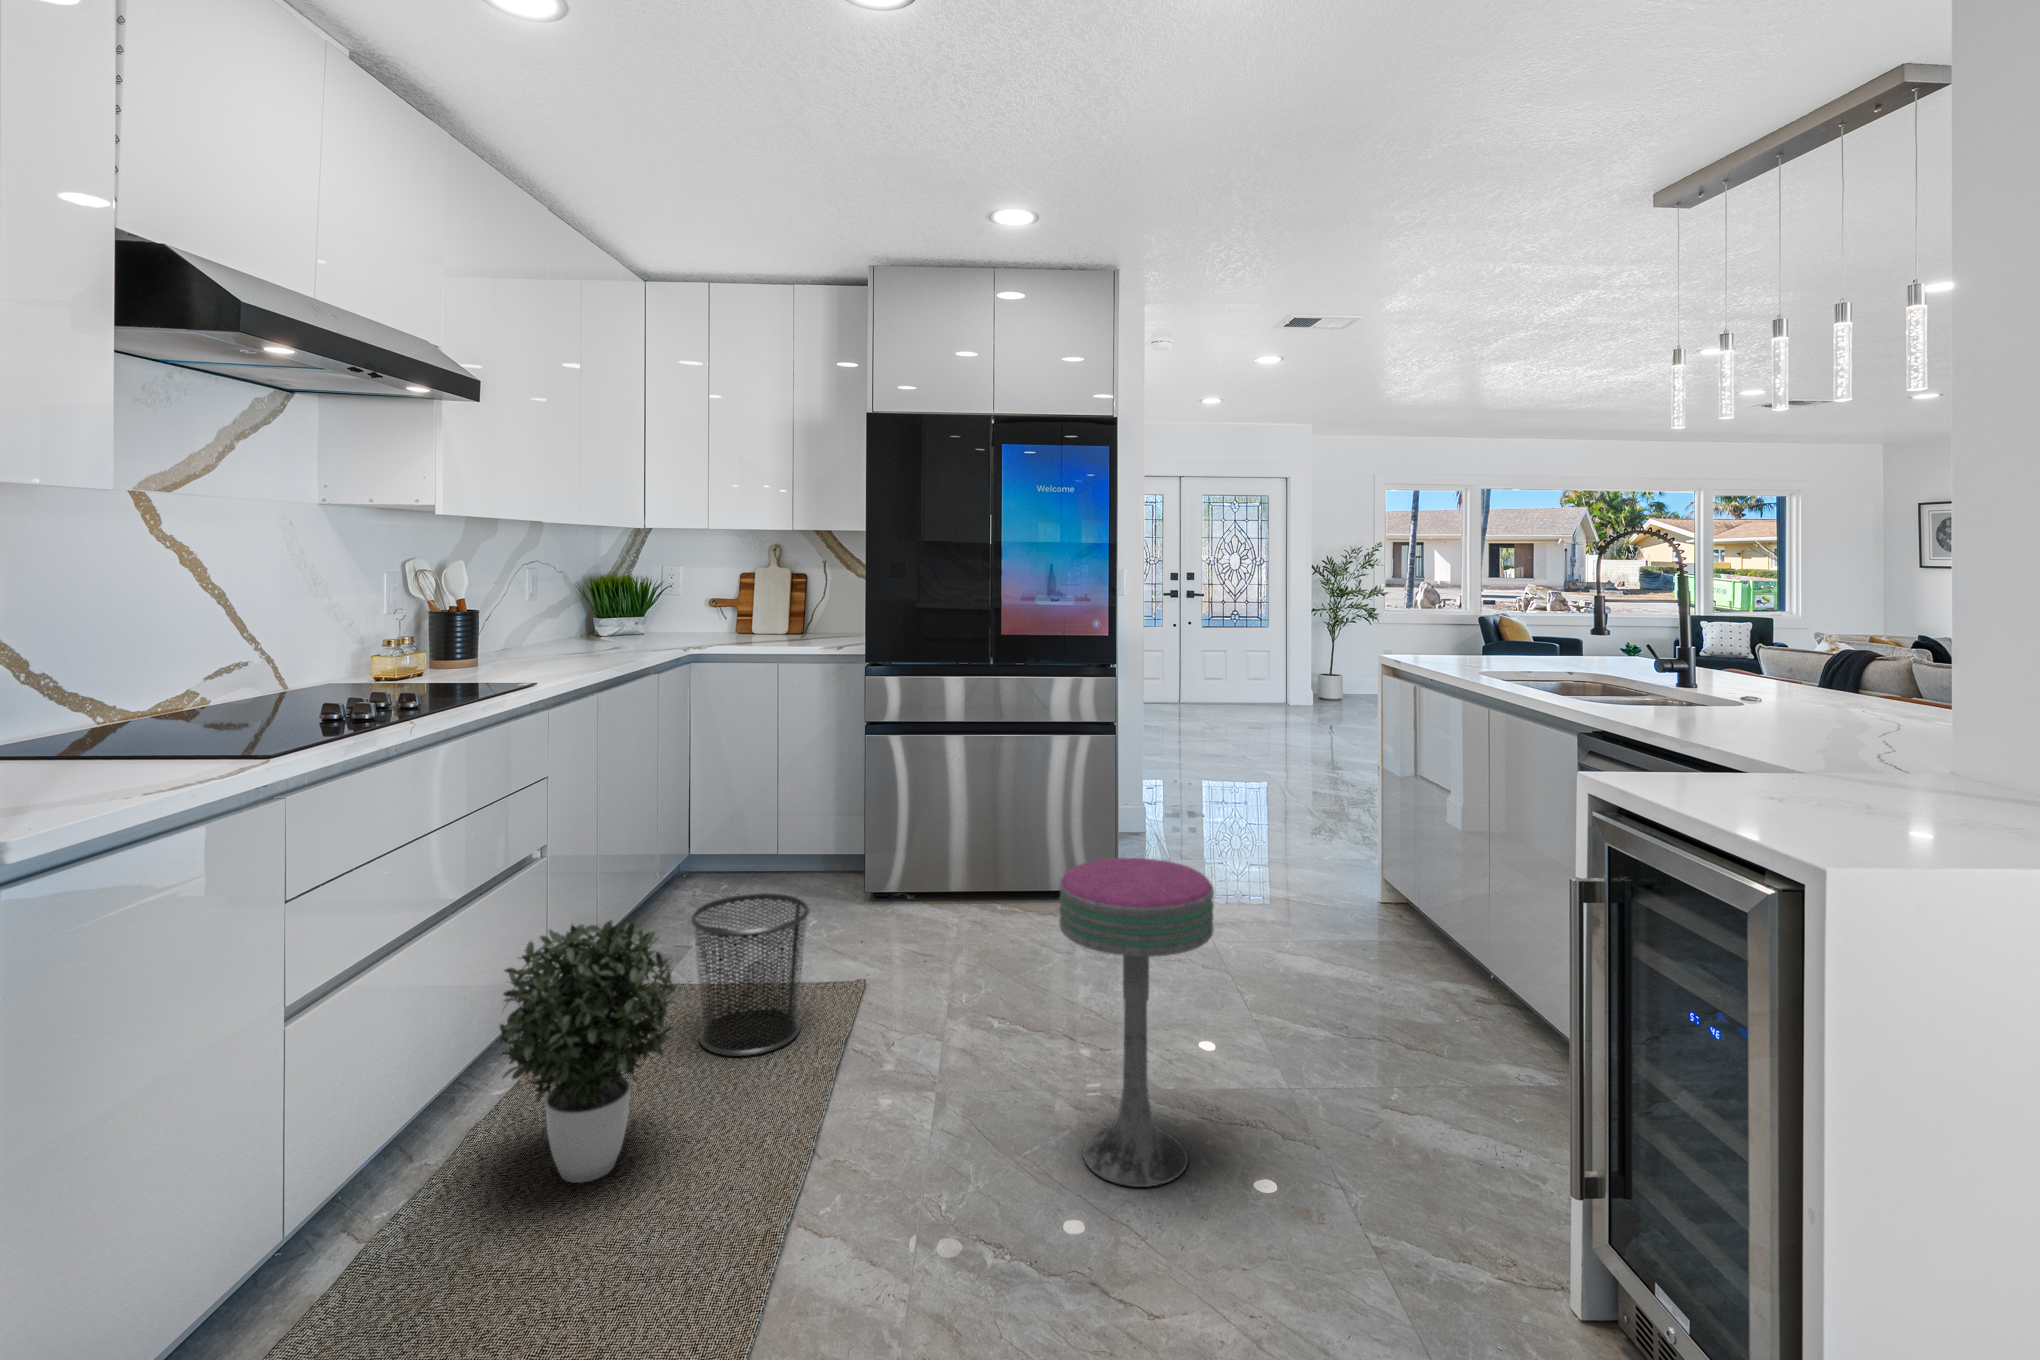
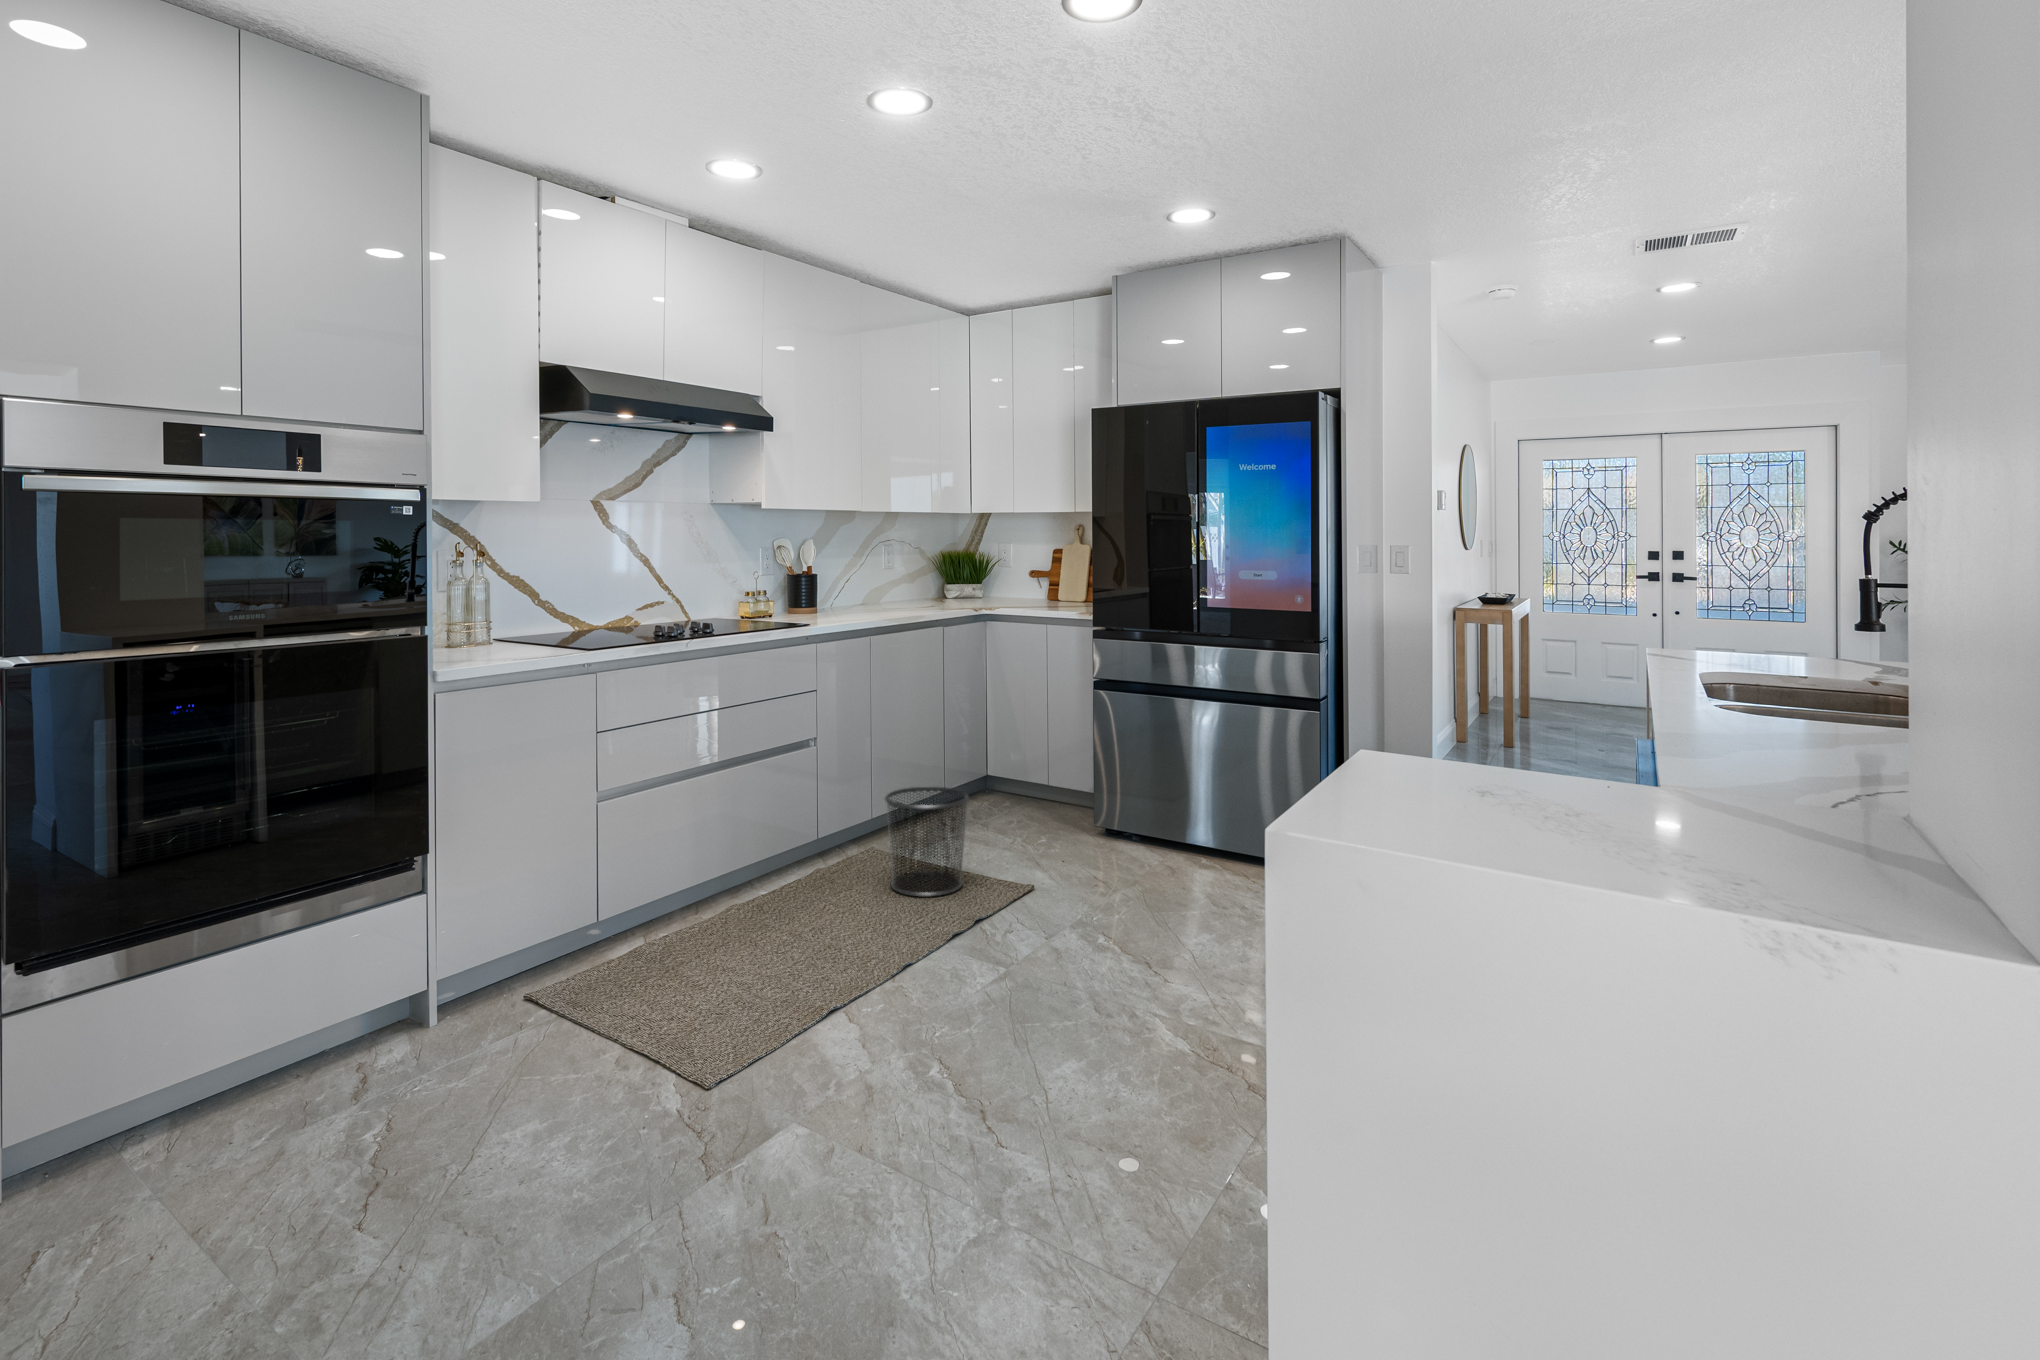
bar stool: present [1059,858,1214,1187] -> none [1030,774,1151,1021]
potted plant: present [500,921,677,1183] -> none [713,769,828,932]

